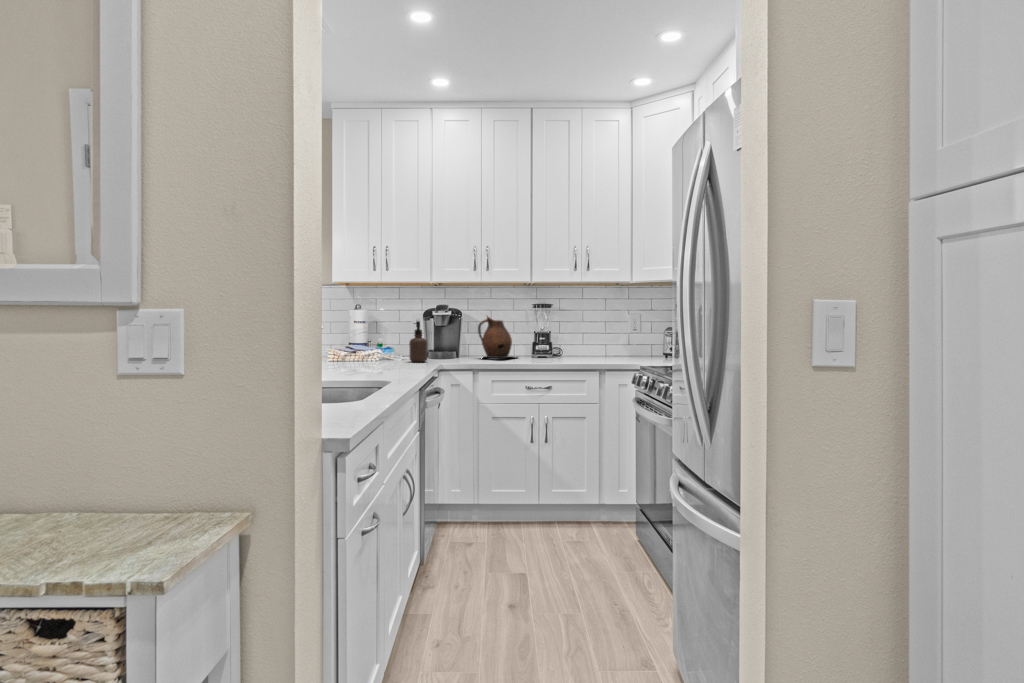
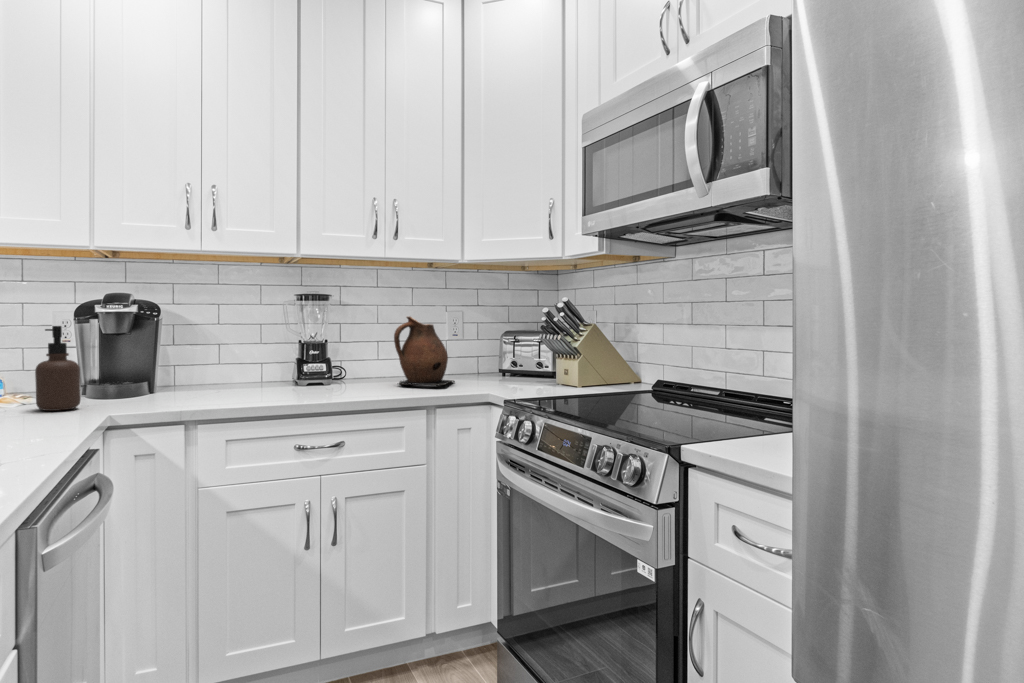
ceramic pitcher: present [478,316,512,358] -> present [394,317,455,386]

